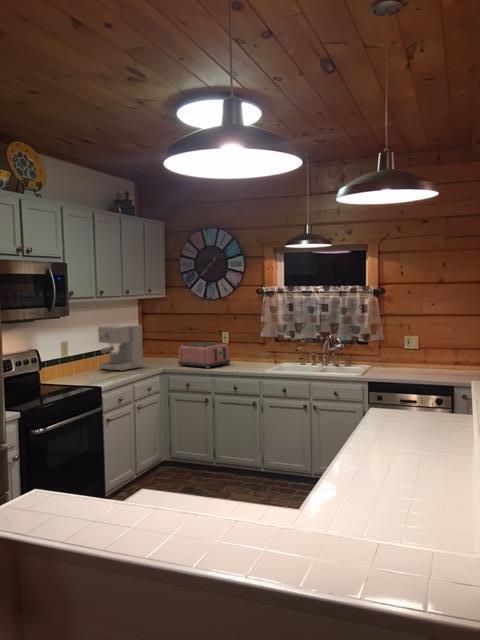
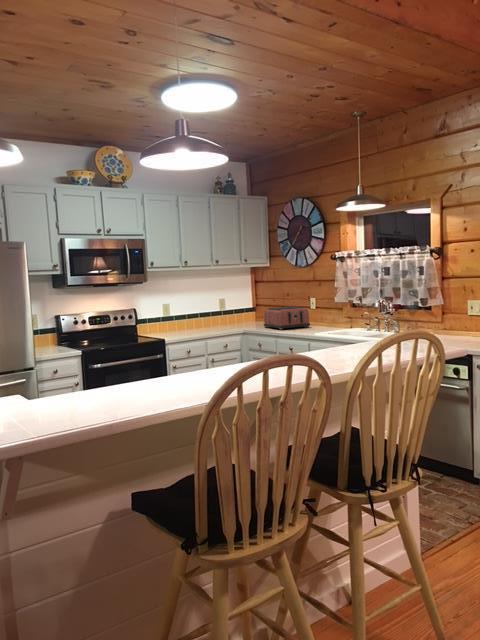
coffee maker: present [98,324,143,371] -> none [192,291,234,330]

